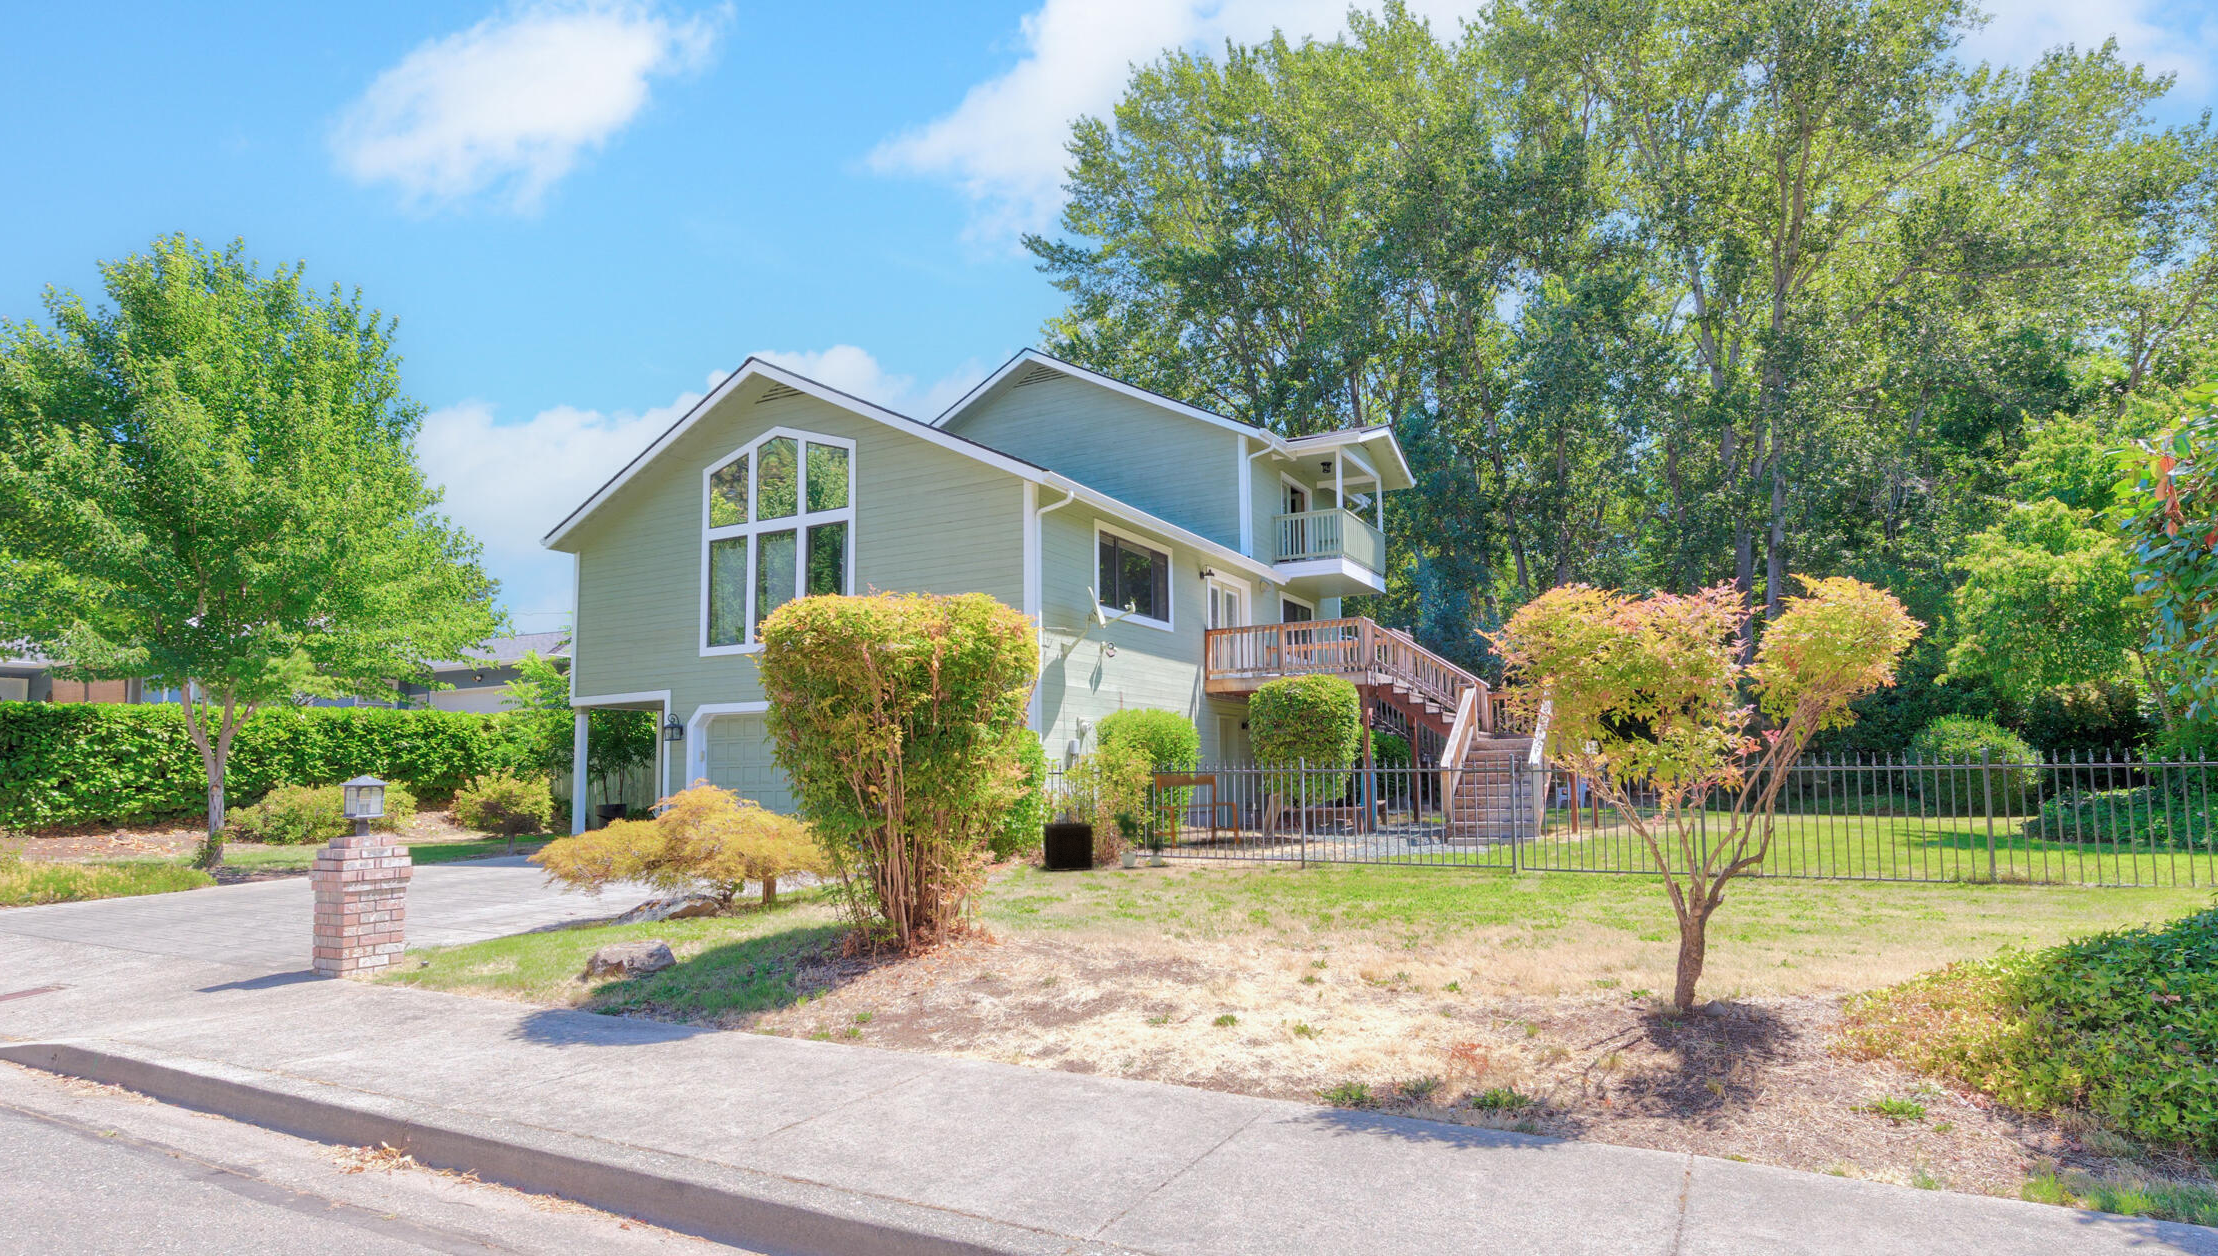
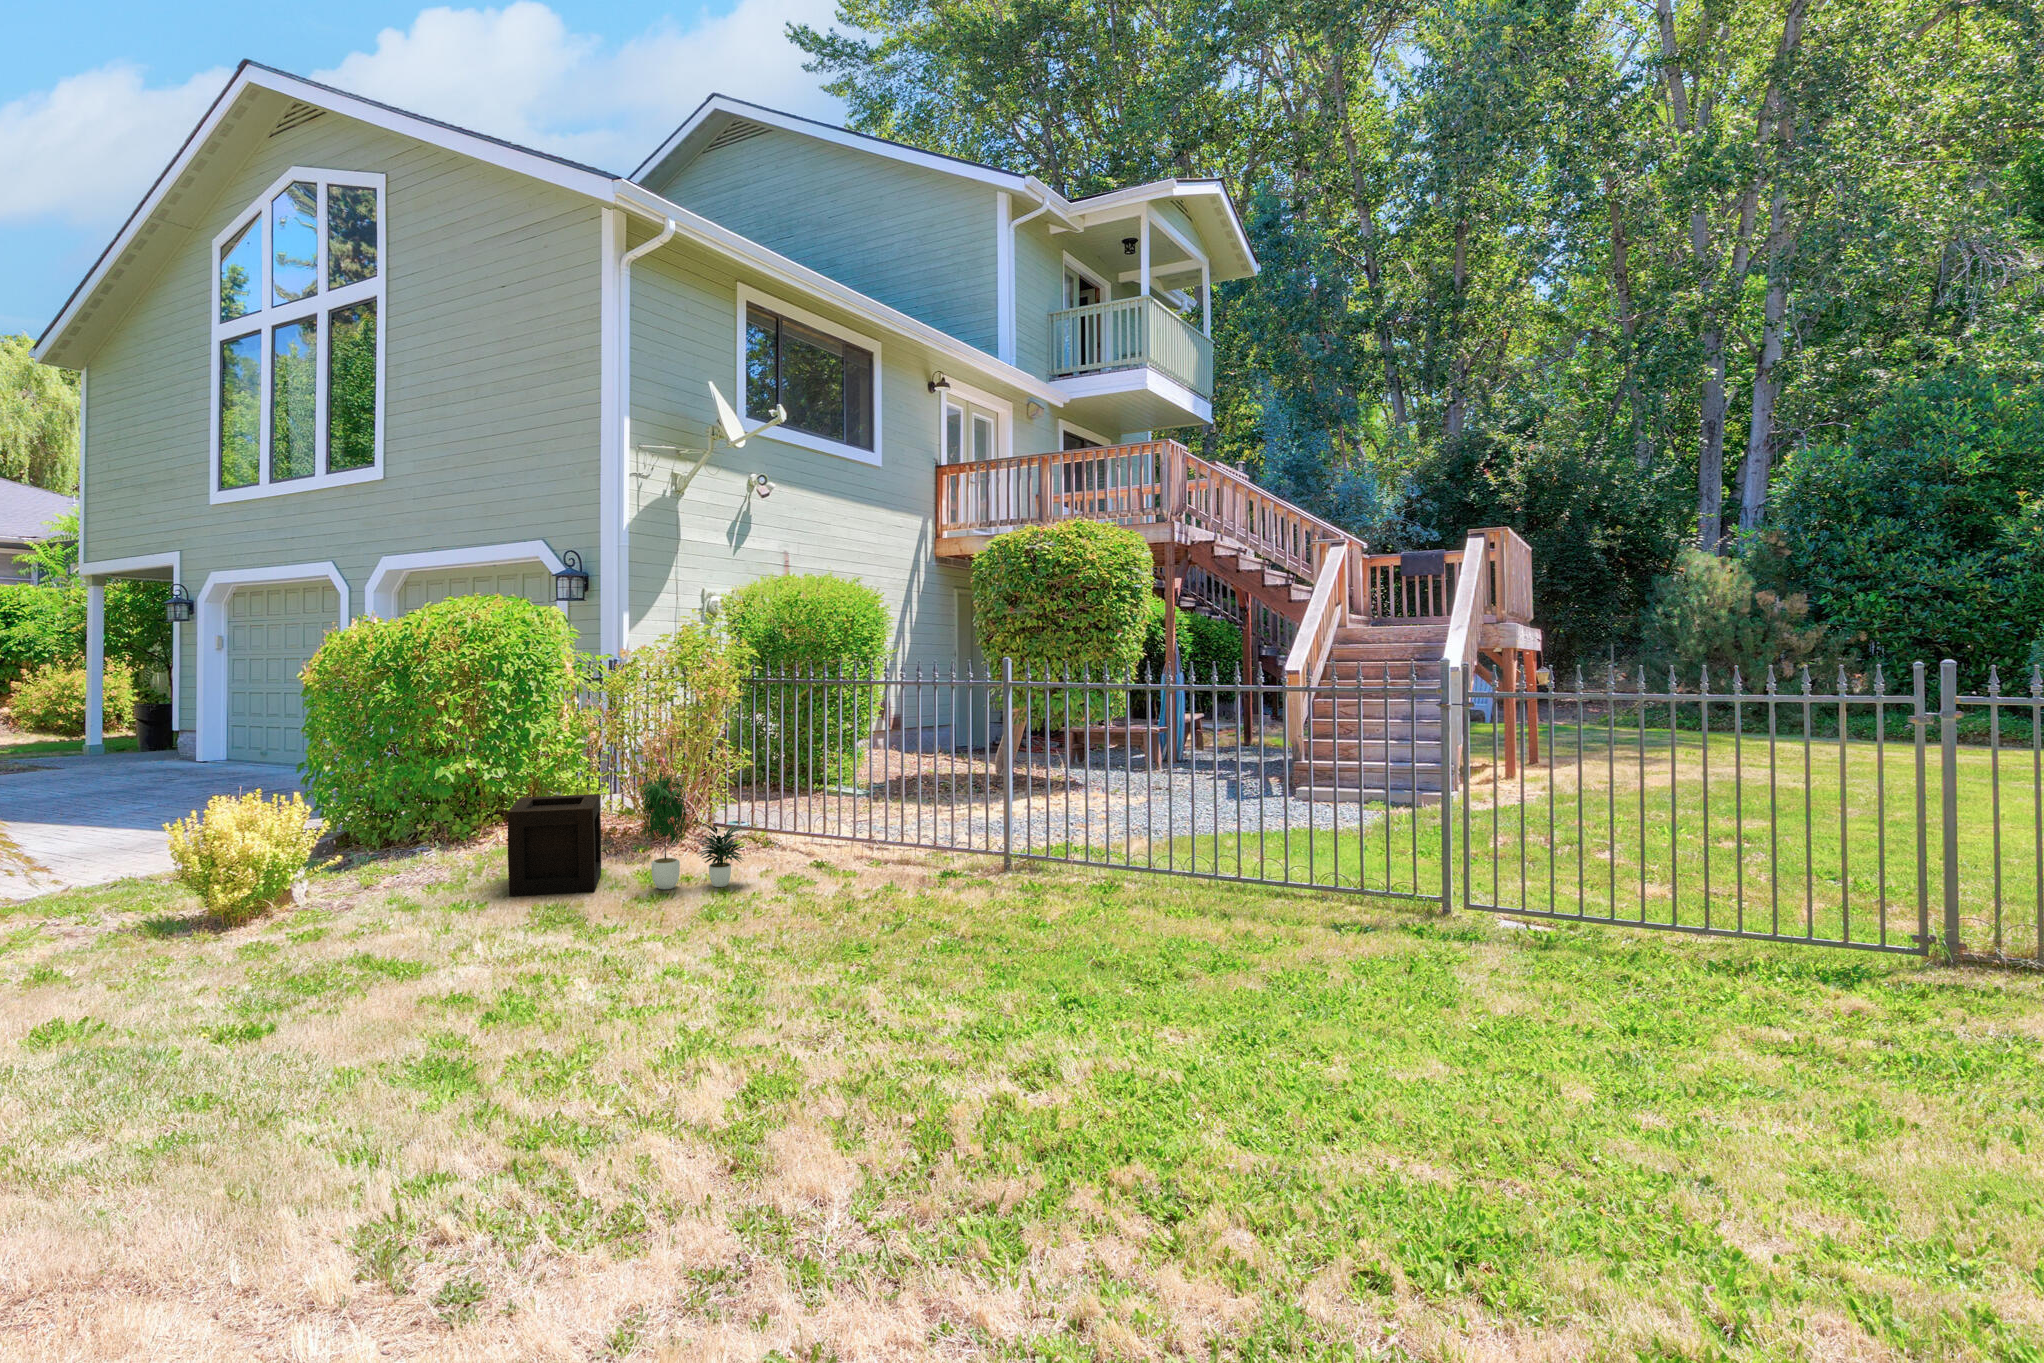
bench: present [1155,774,1240,849] -> none [783,684,930,823]

